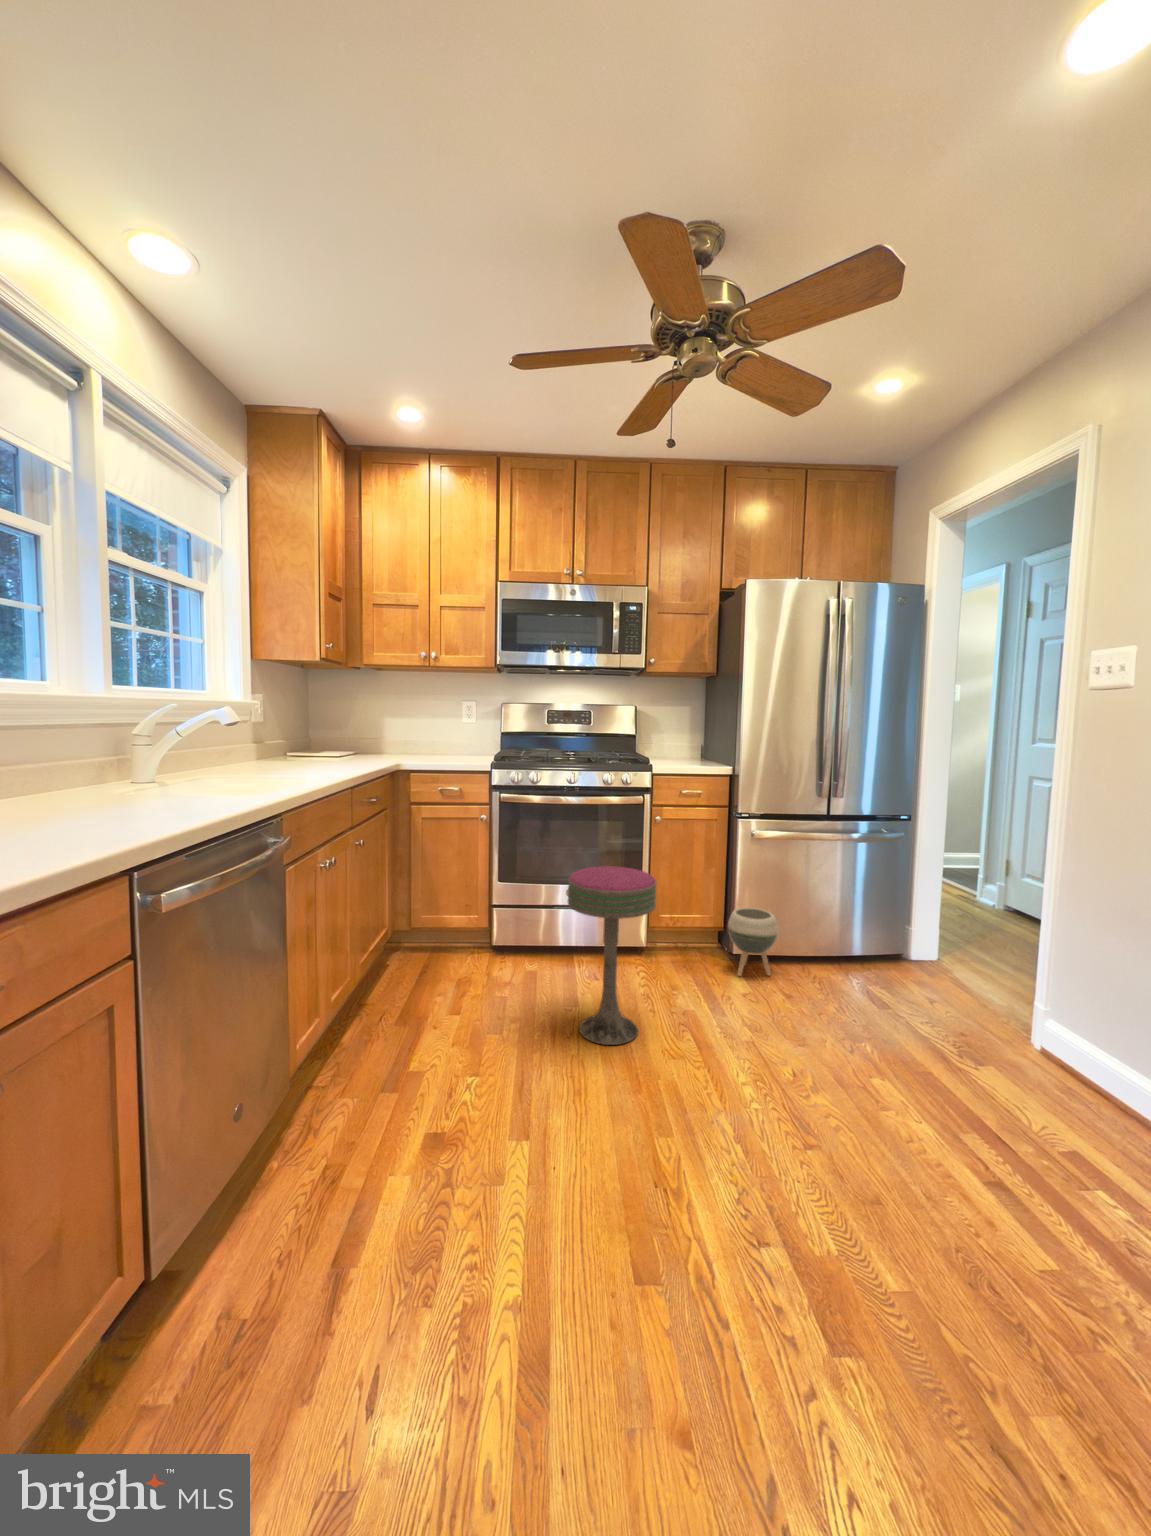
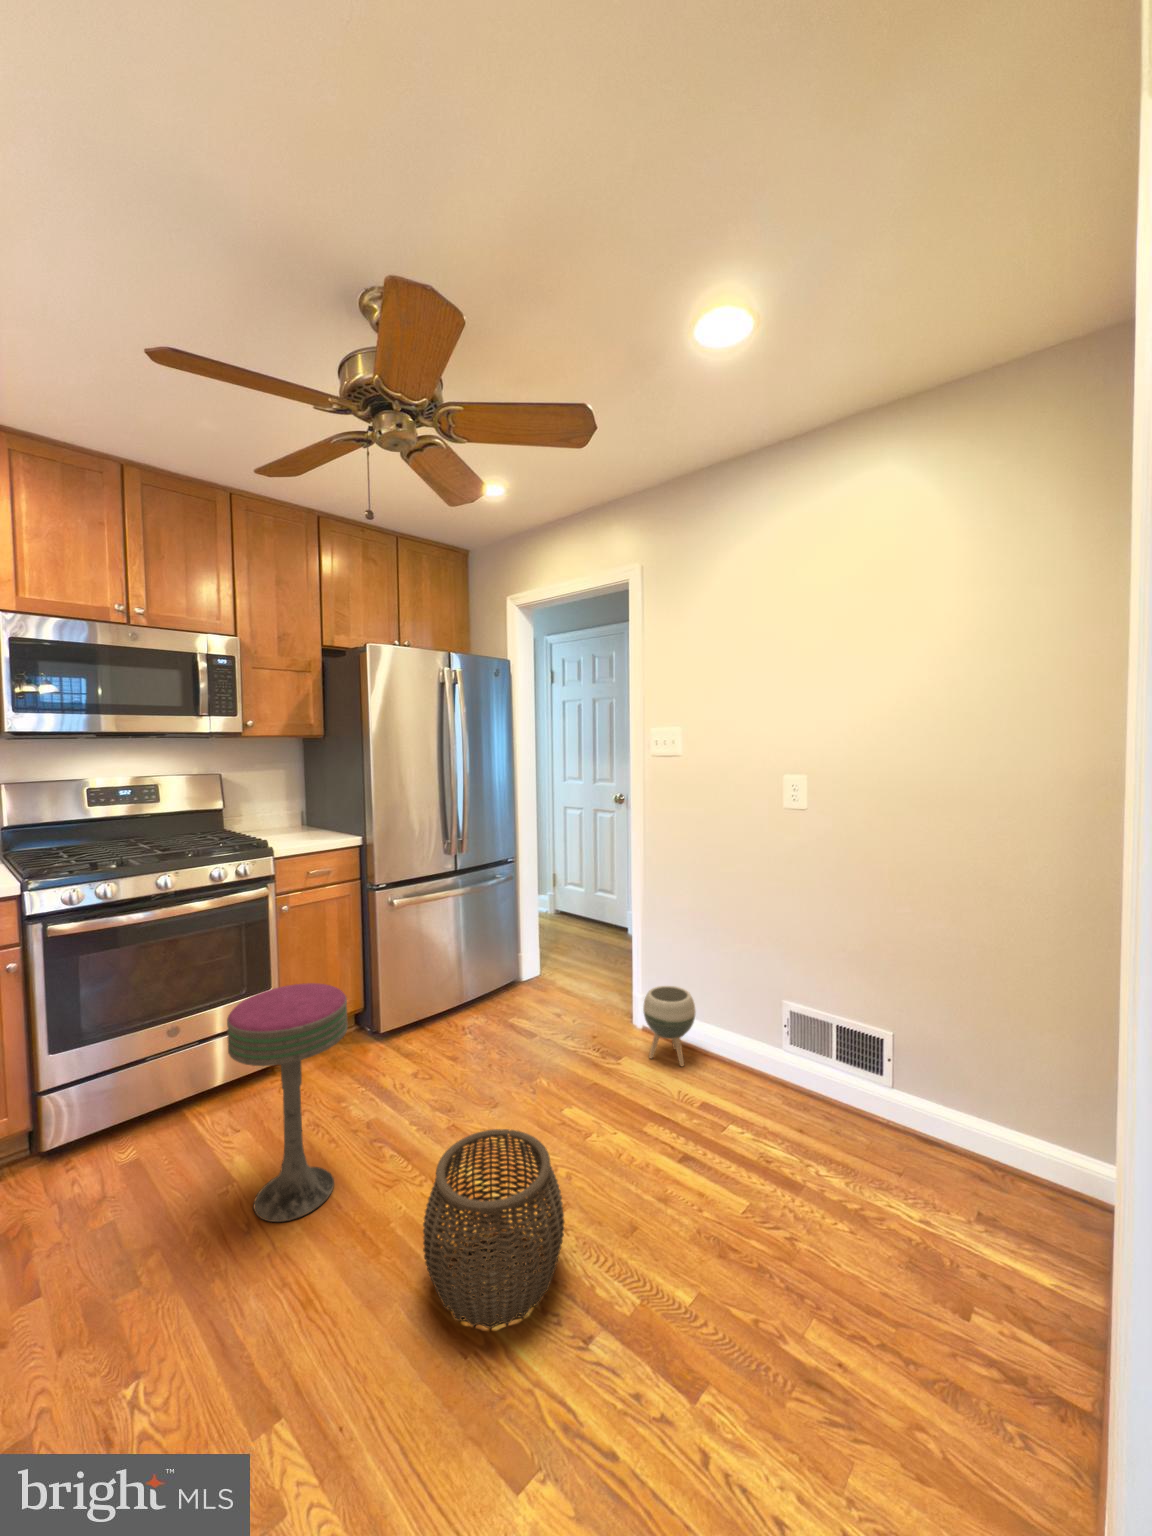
planter: present [728,908,778,976] -> present [643,986,696,1066]
woven basket: none [649,1024,786,1193] -> present [423,1129,564,1328]

